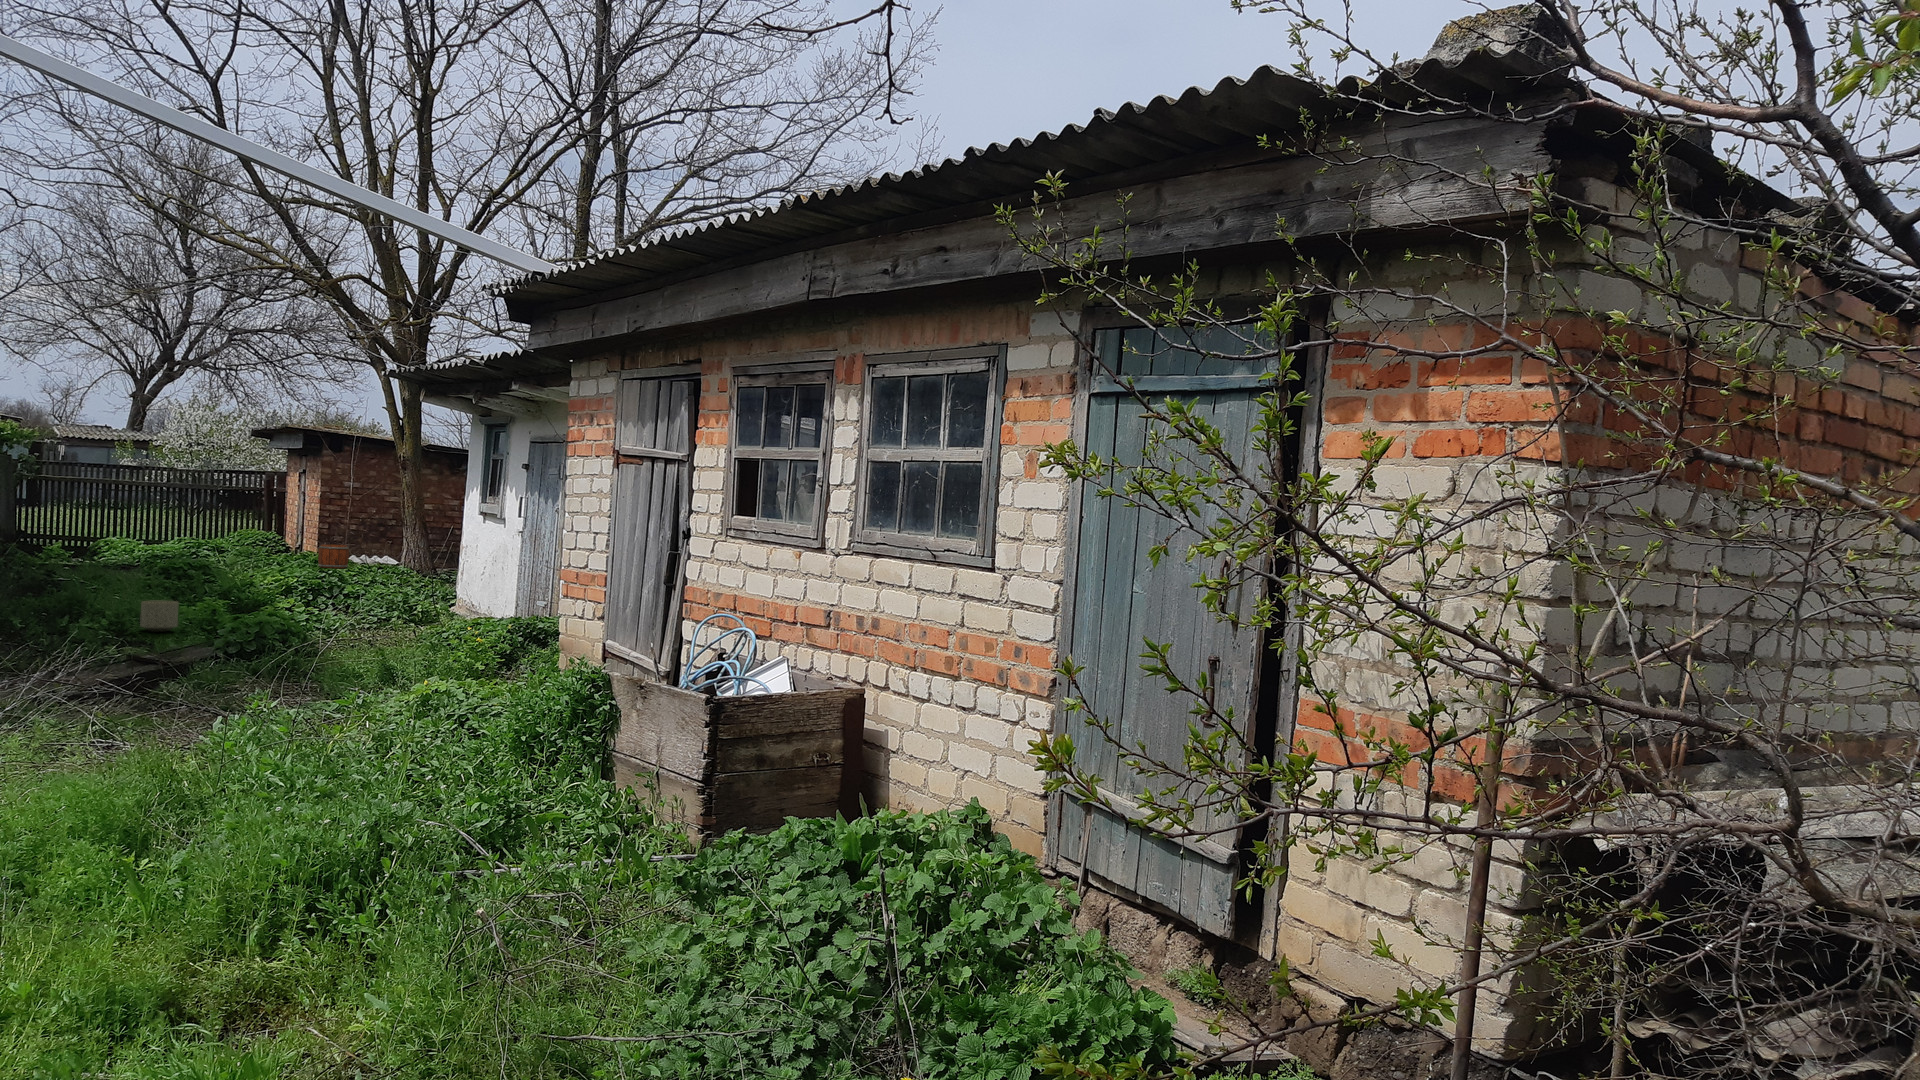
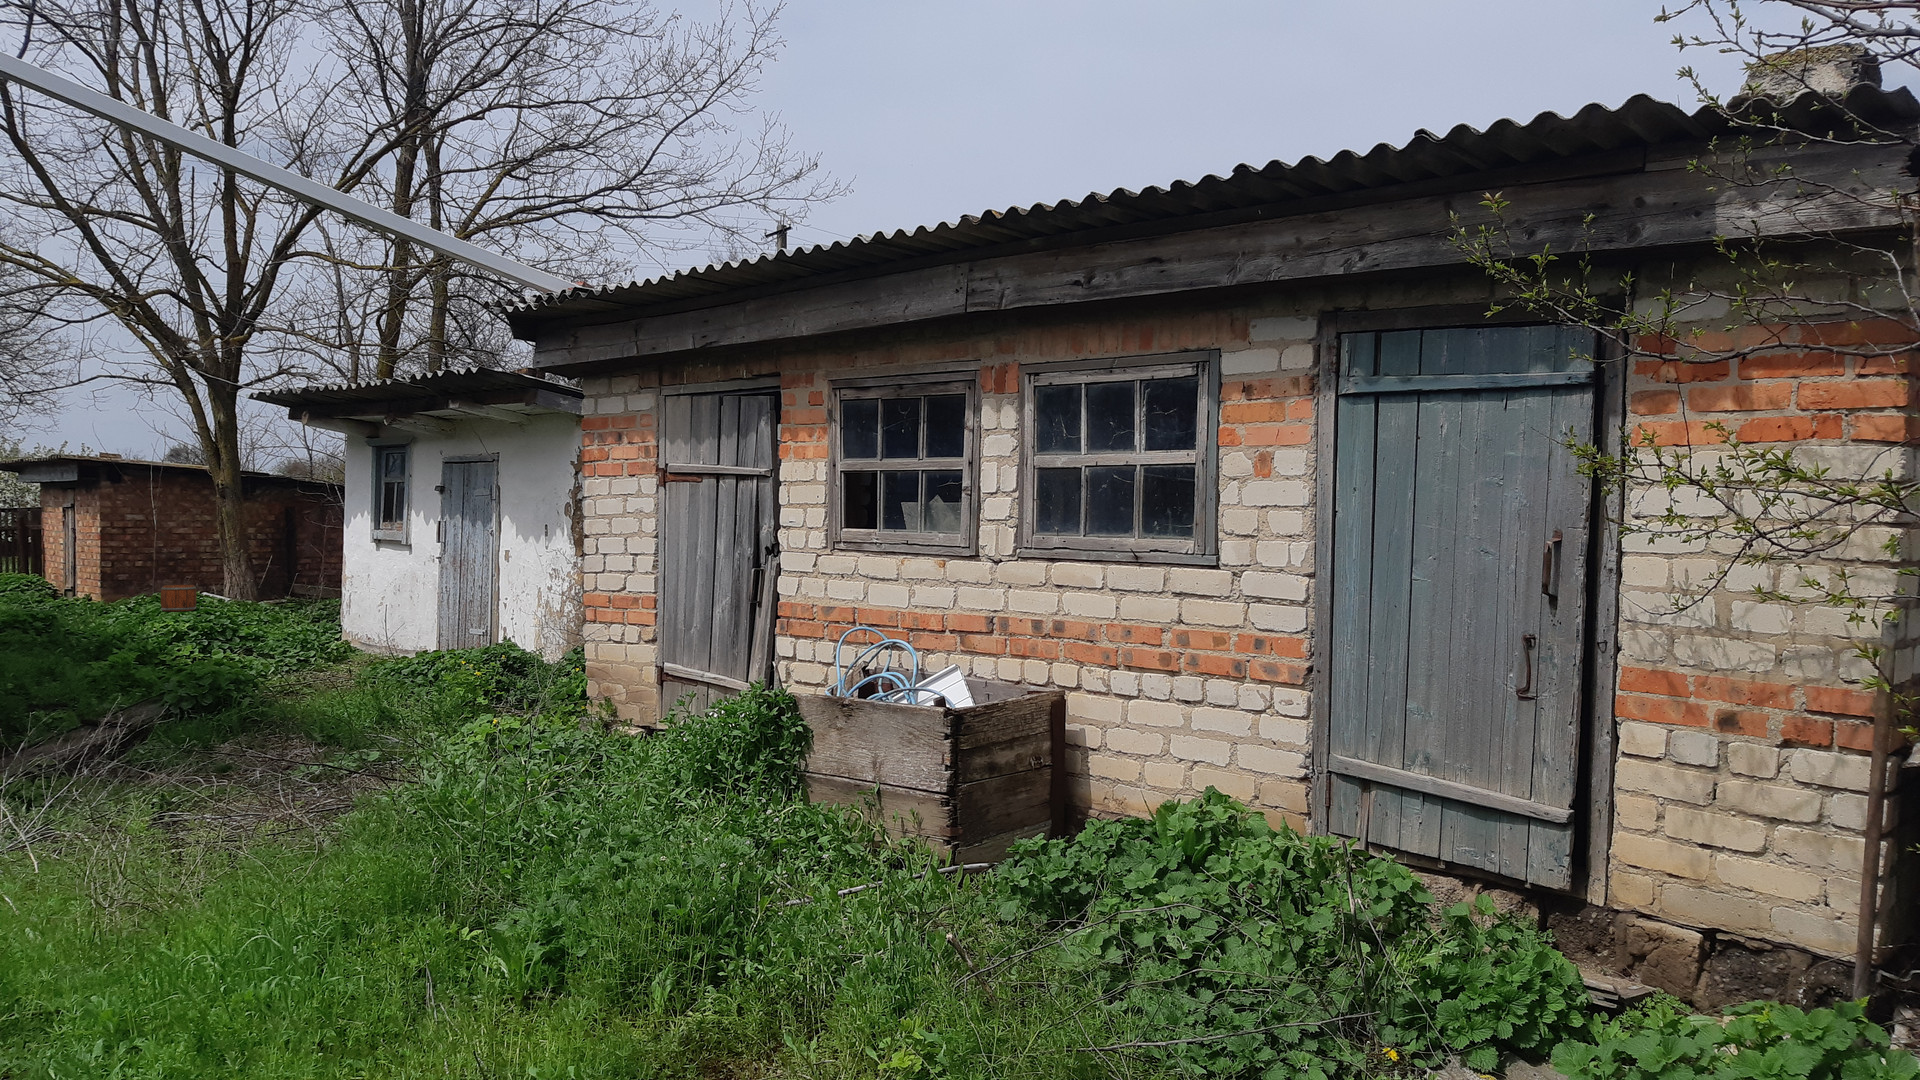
planter: present [140,601,178,632] -> none [57,659,102,696]

